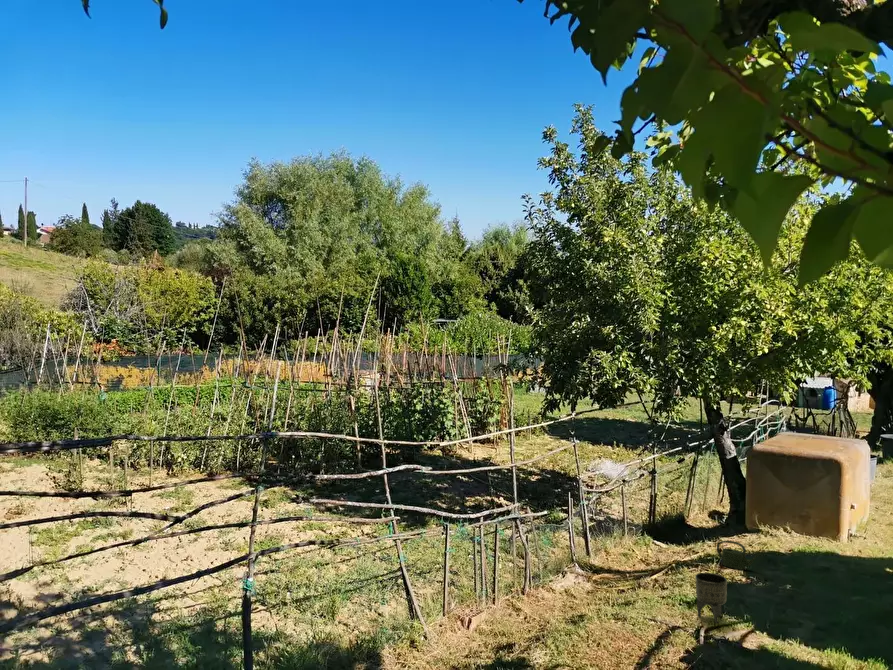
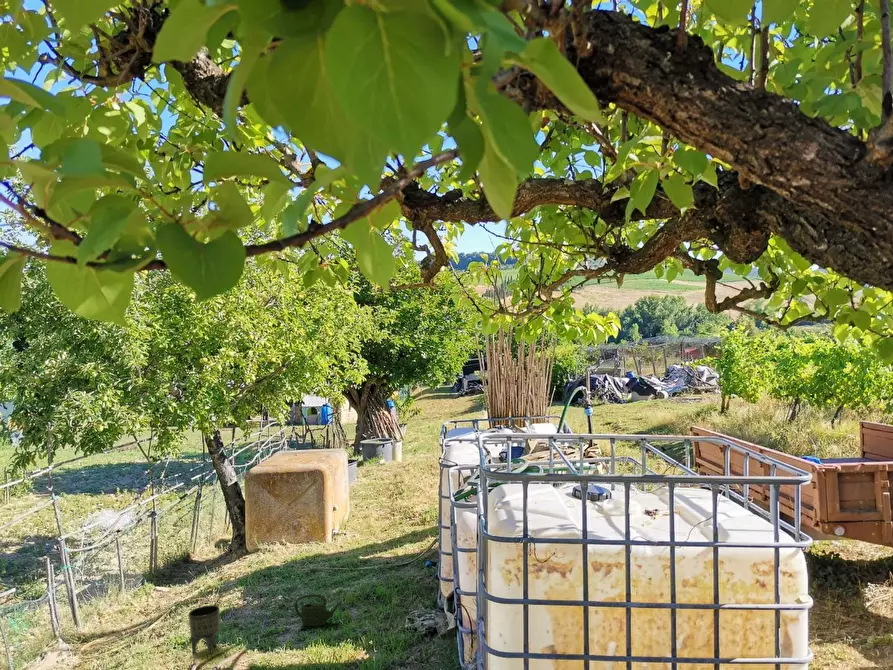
watering can: present [717,541,761,570] -> present [295,594,342,626]

